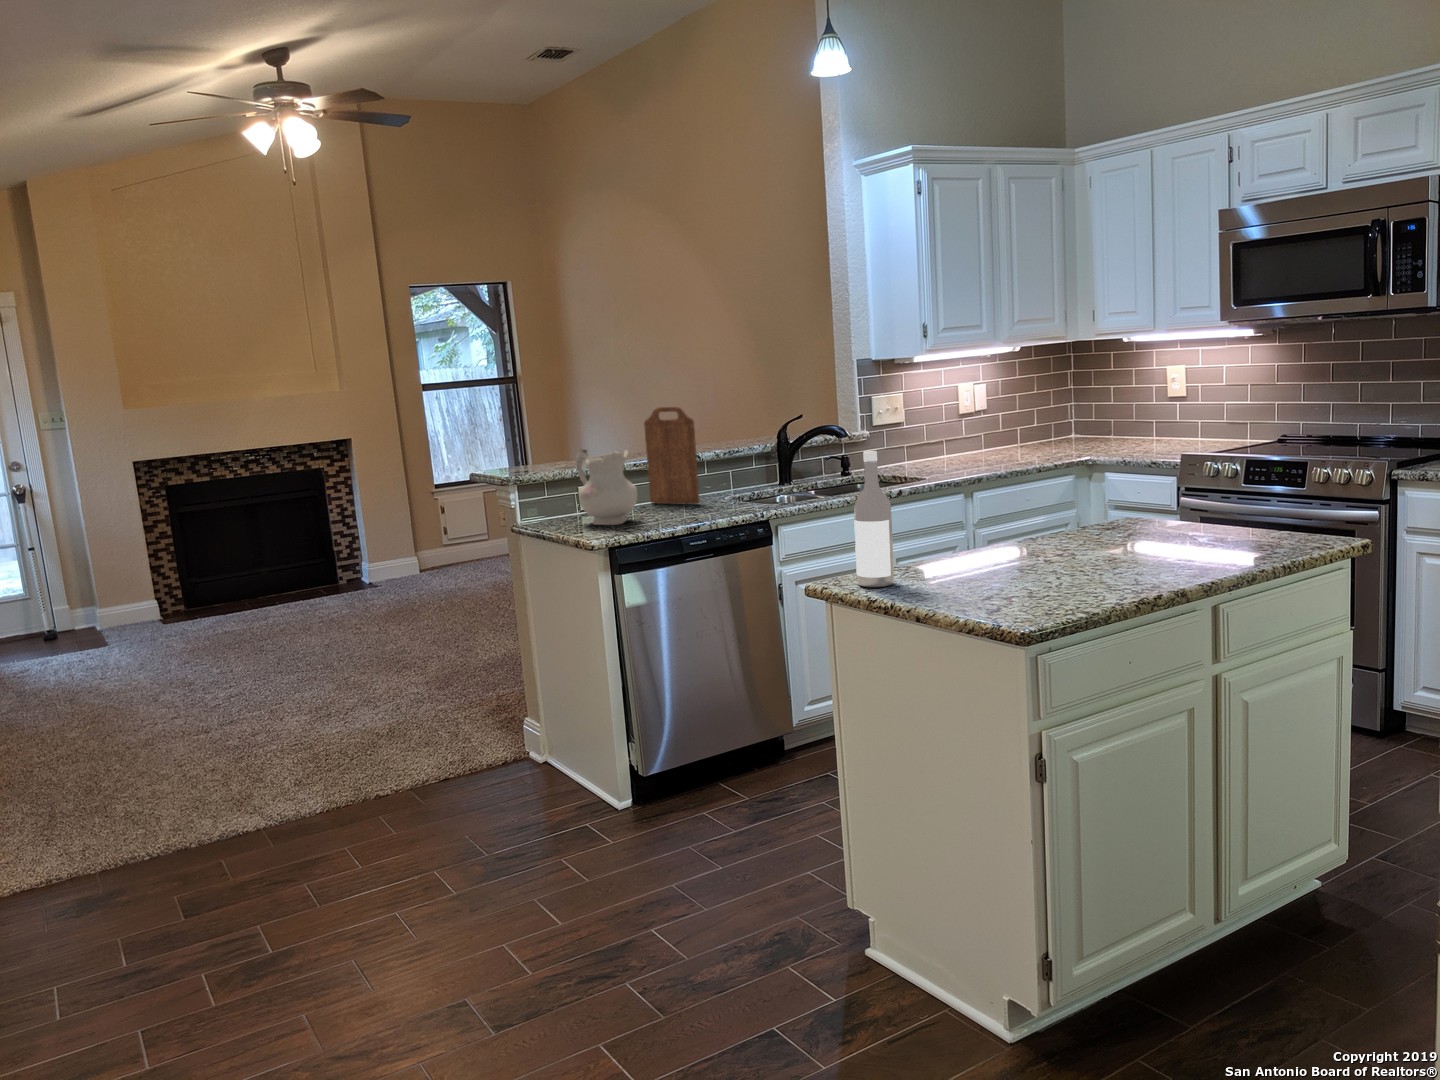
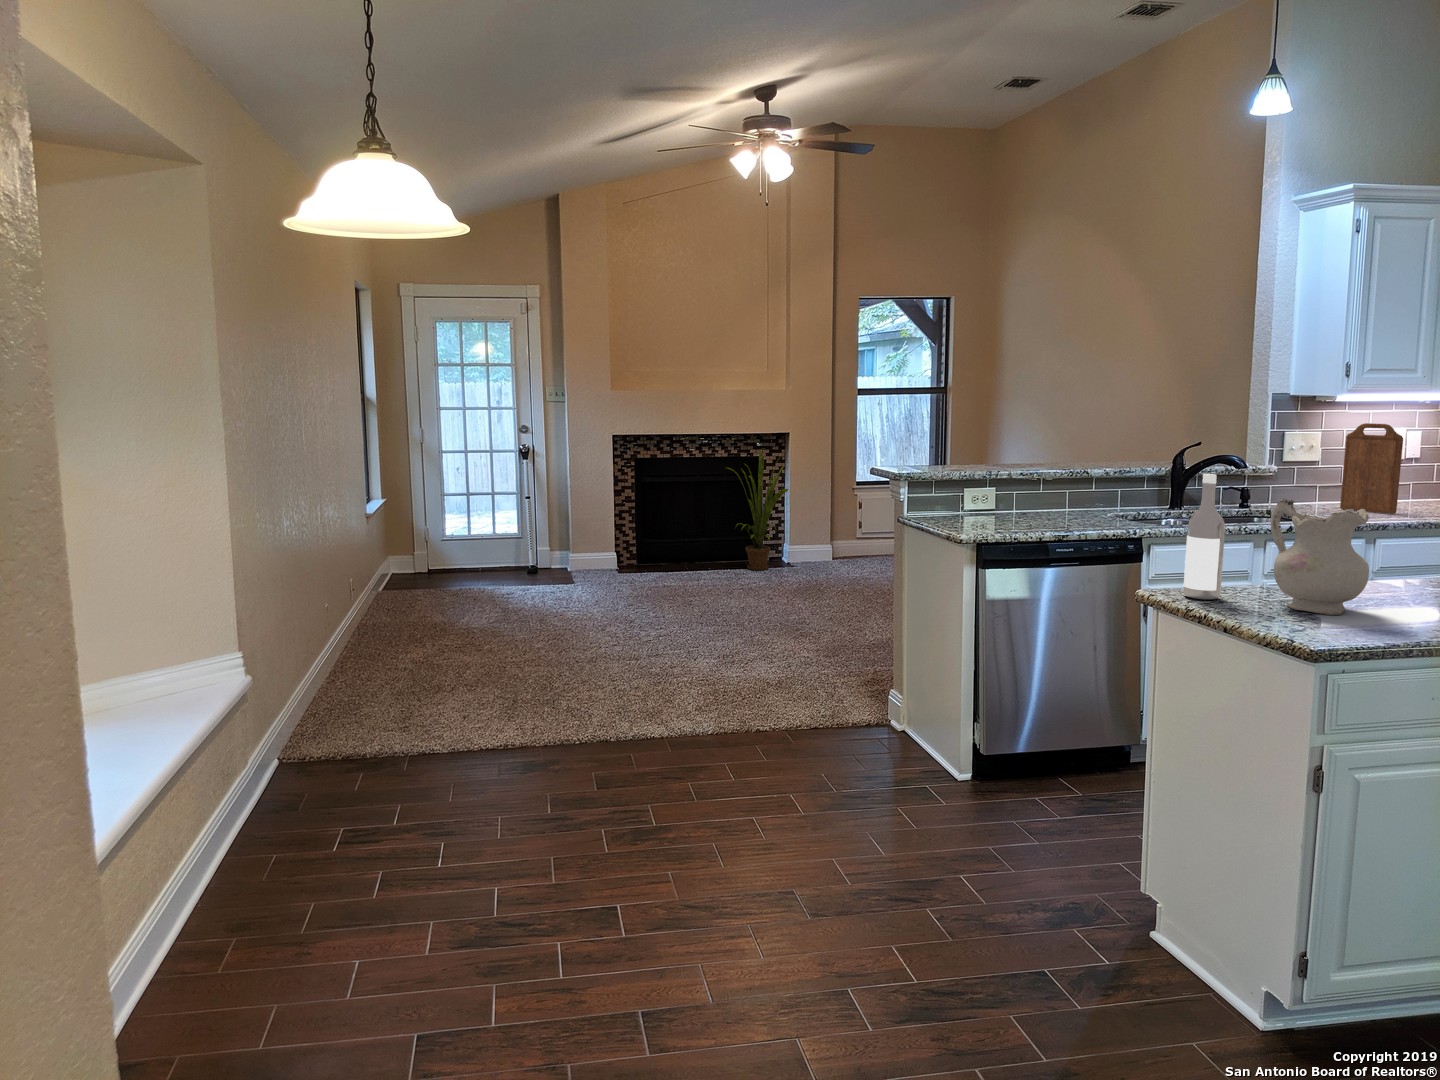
cutting board: present [644,406,700,504] -> present [1340,423,1403,514]
ceramic pitcher: present [576,449,638,525] -> present [1271,499,1369,615]
house plant: none [278,460,362,598] -> present [727,450,788,570]

